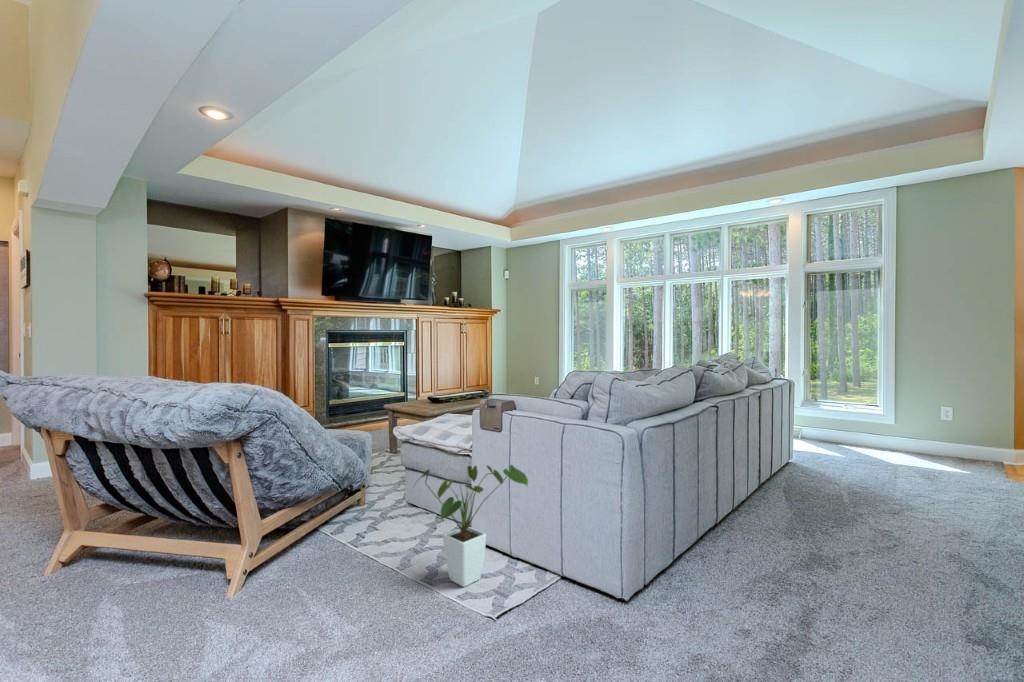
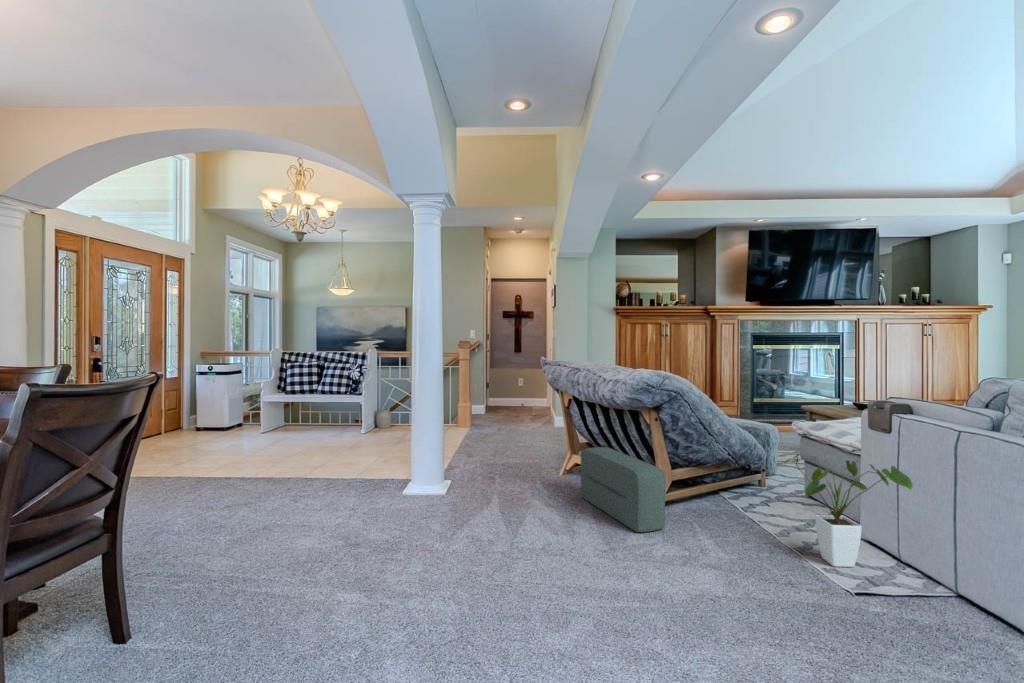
pouf: none [92,513,260,645] -> present [581,447,665,532]

